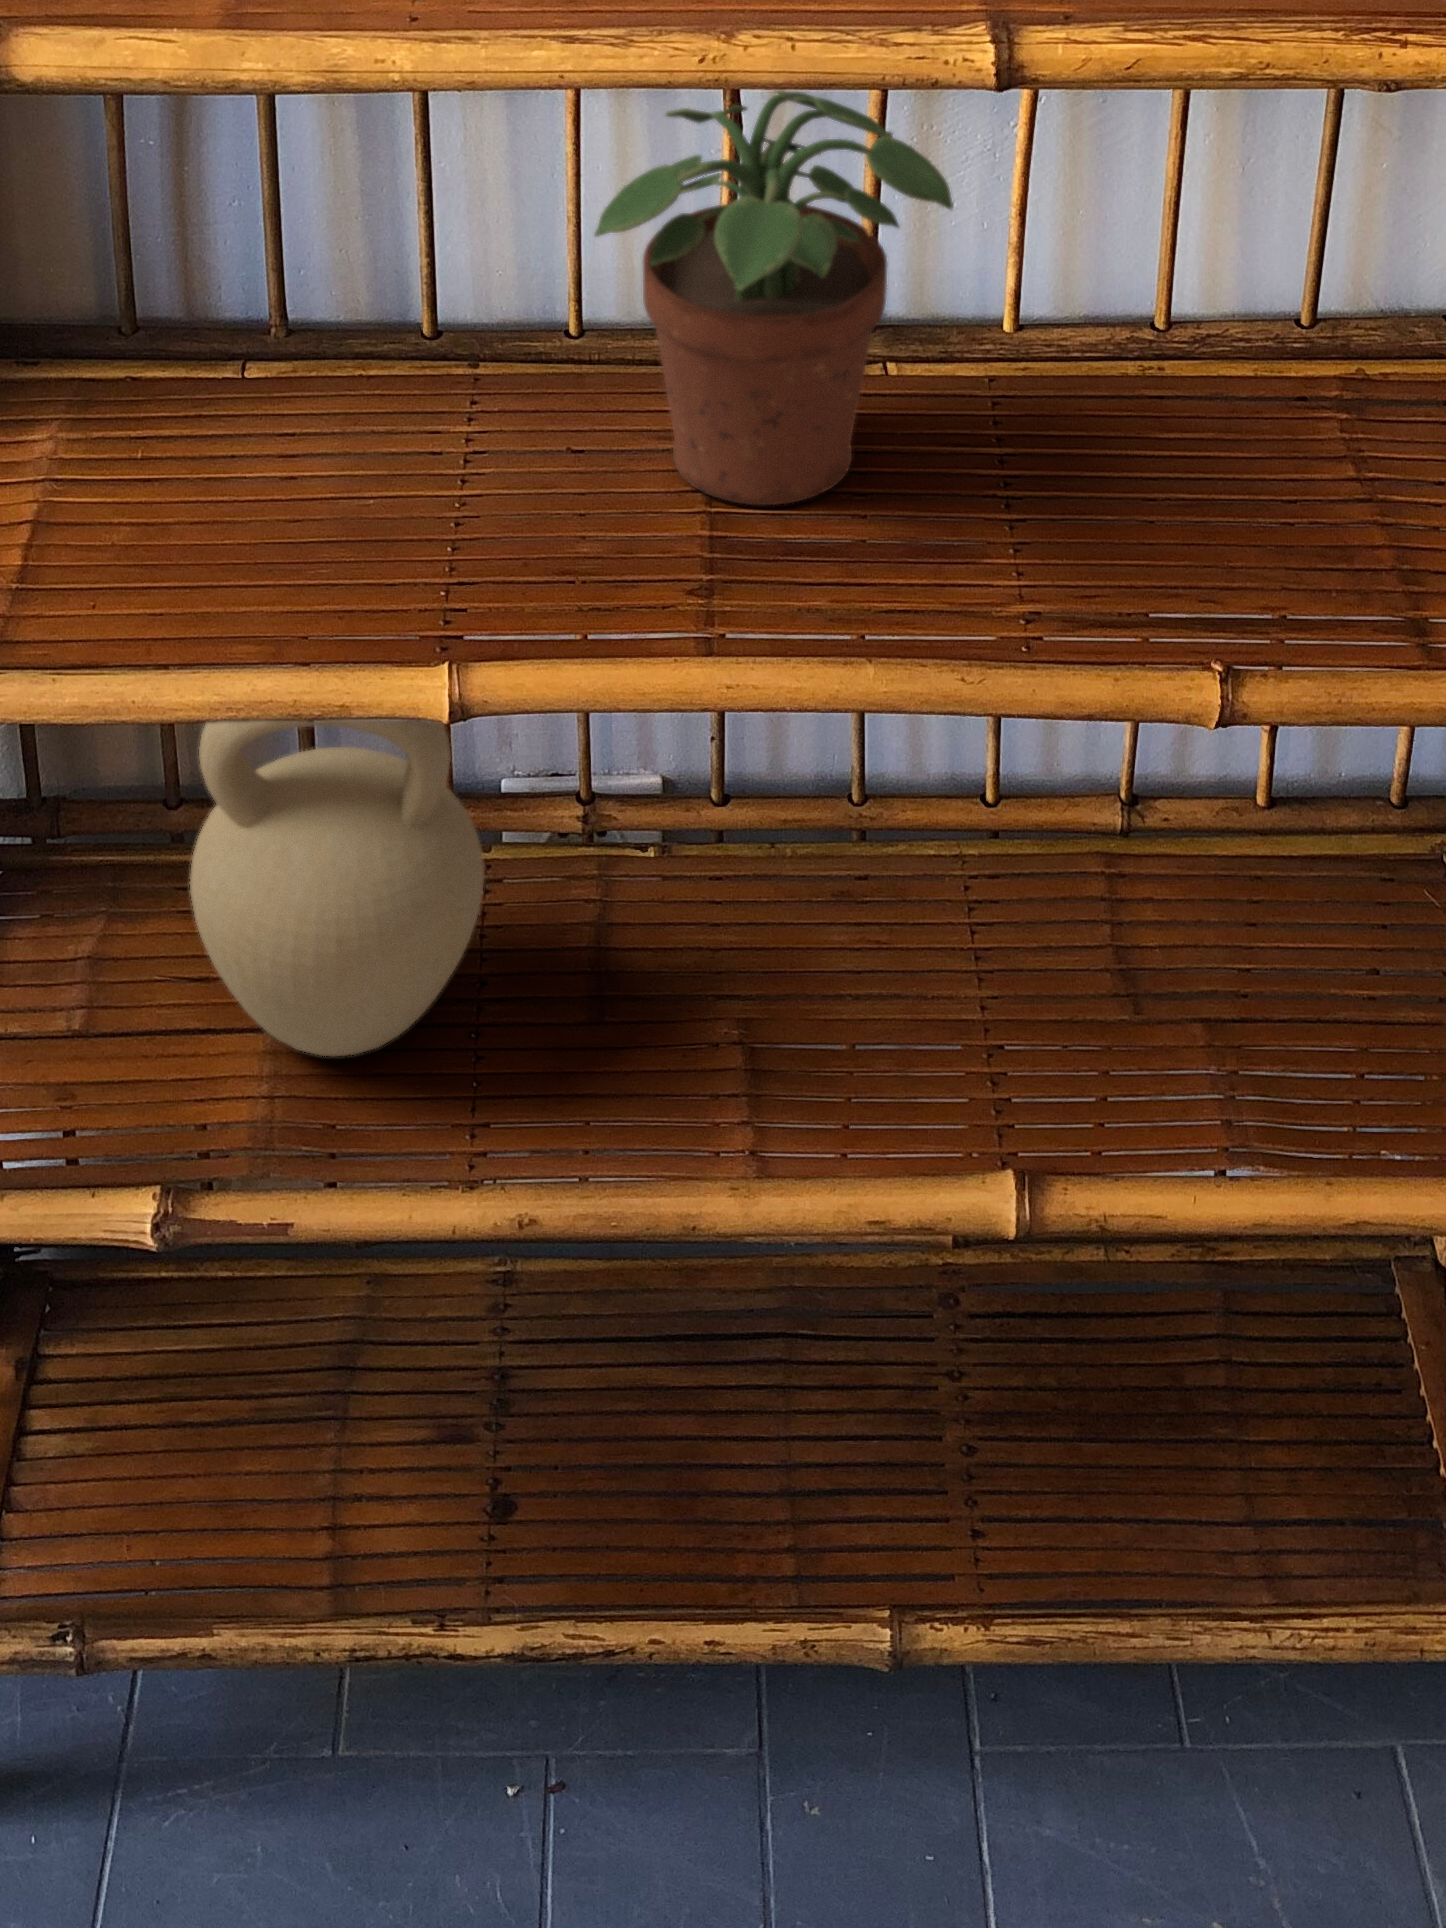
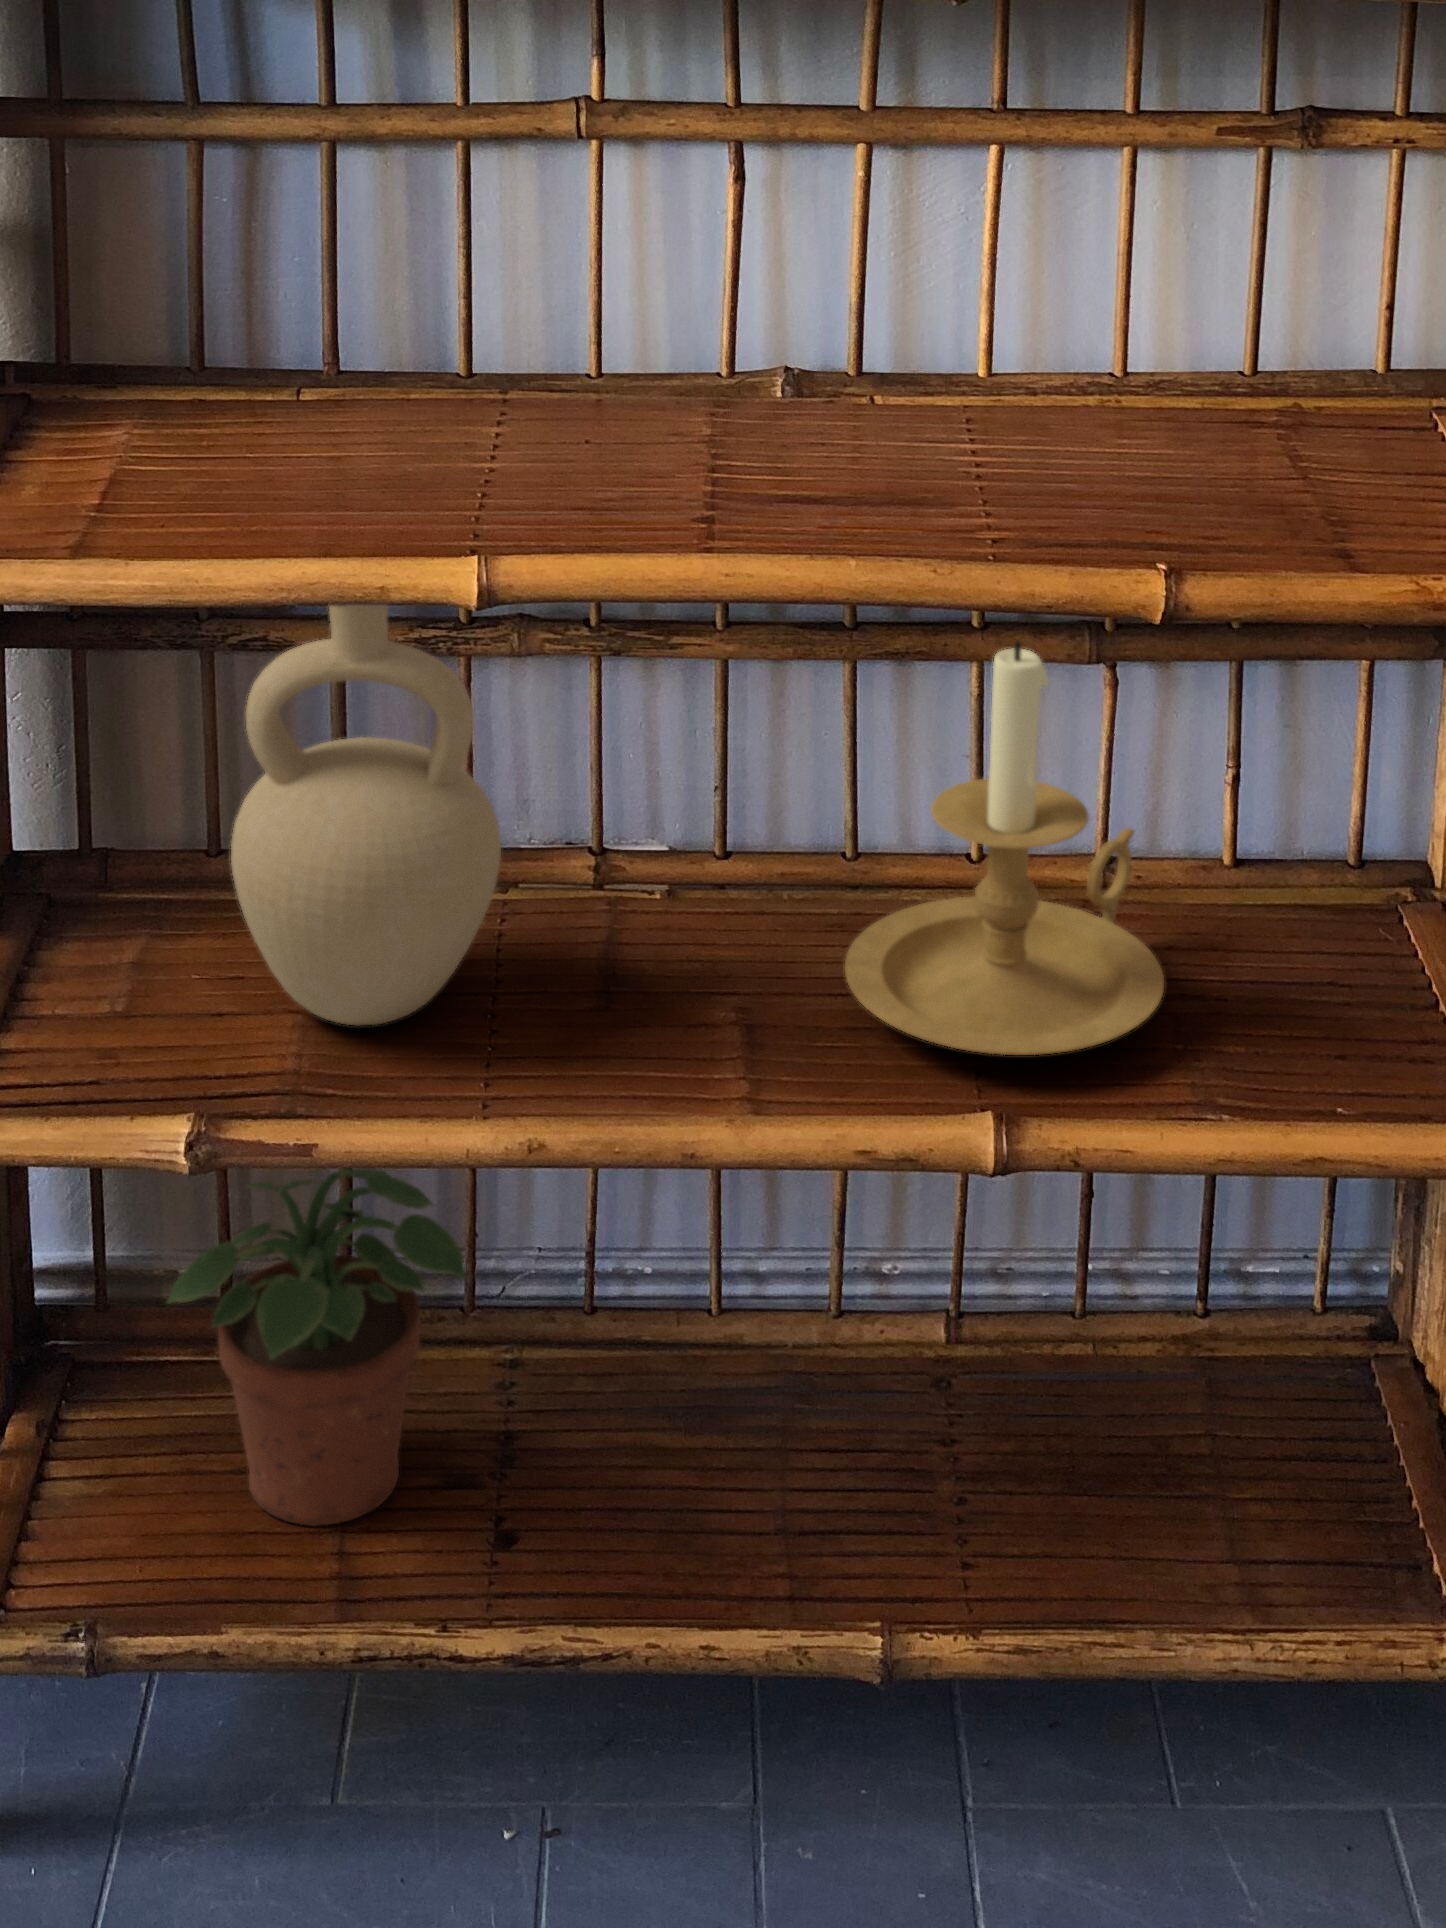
potted plant: present [595,91,953,505] -> present [167,1169,465,1526]
candle holder: none [855,675,1197,1107] -> present [845,641,1164,1055]

